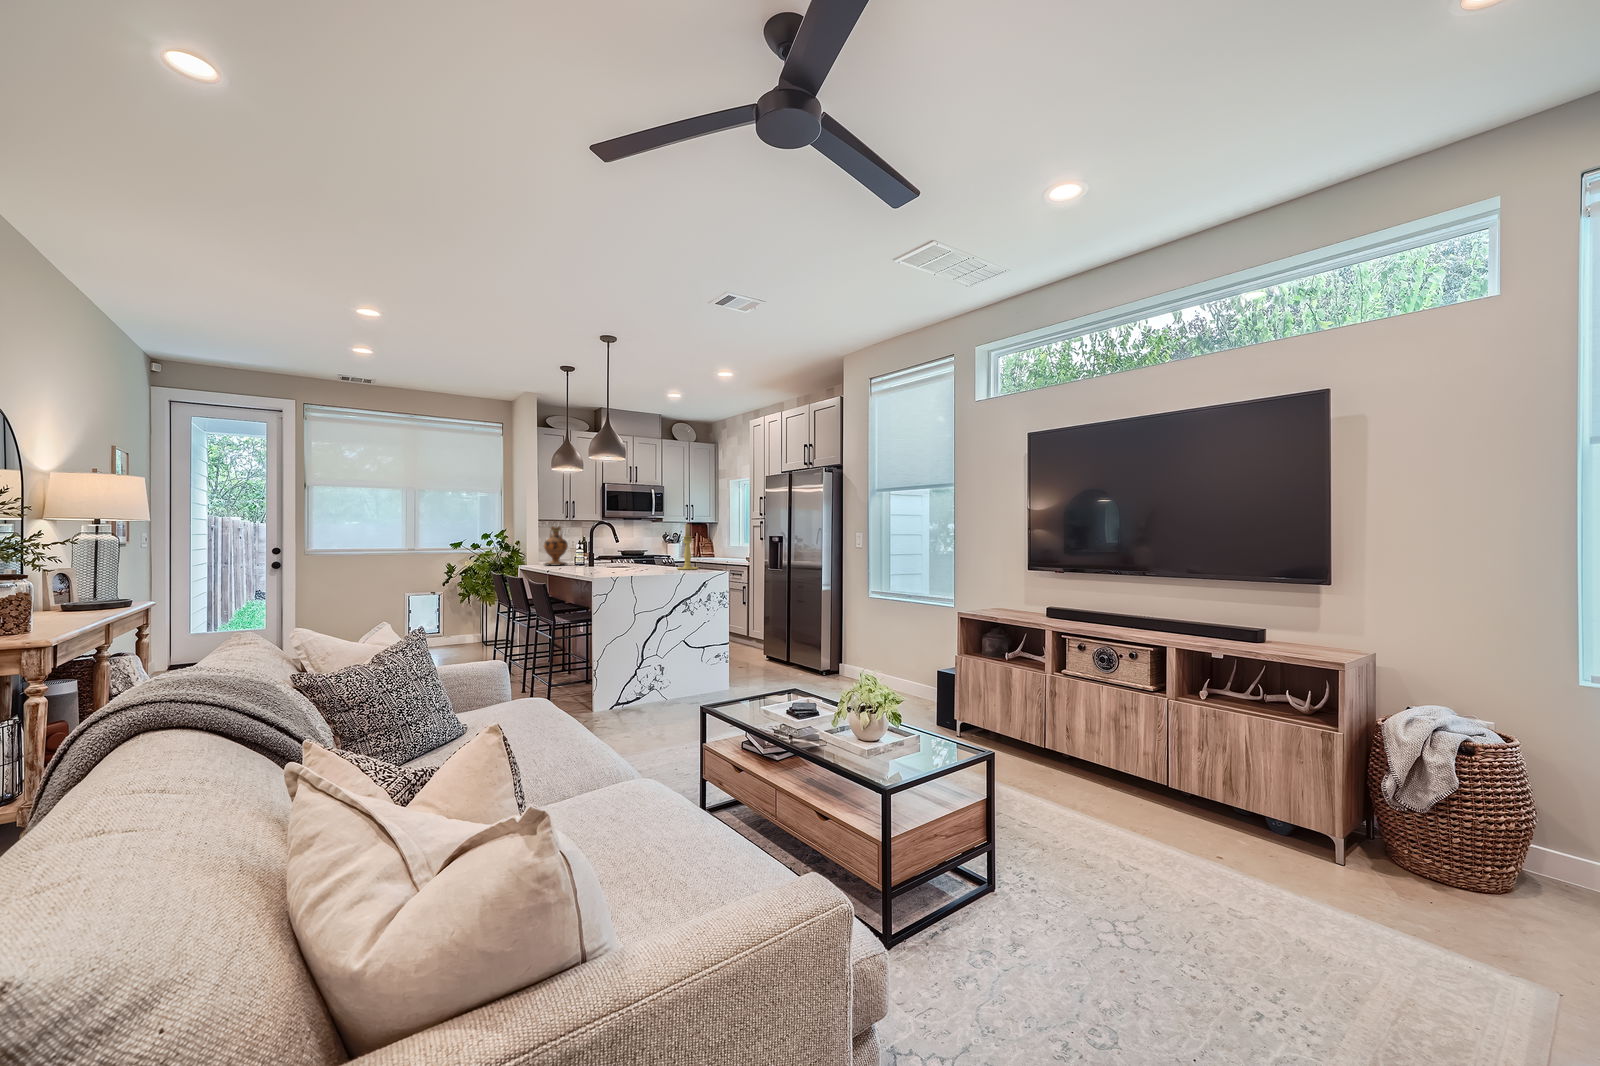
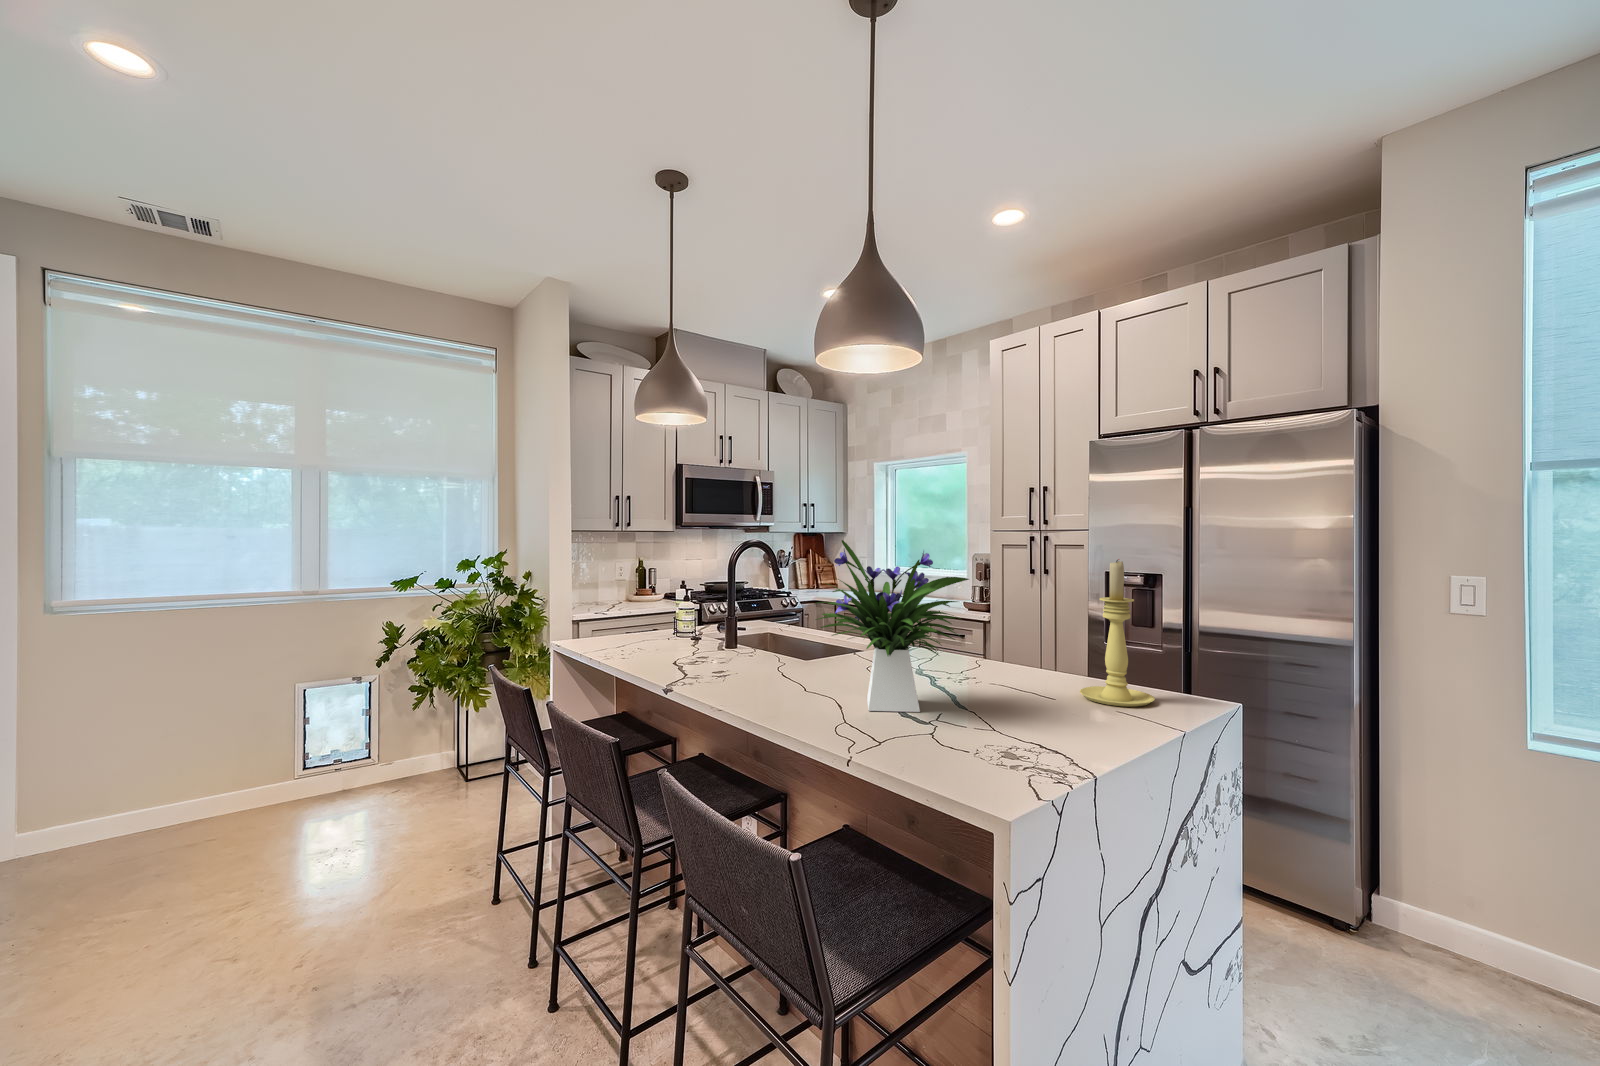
flower arrangement: none [584,517,637,570] -> present [815,540,969,712]
vase: present [544,526,568,565] -> none [618,553,677,652]

